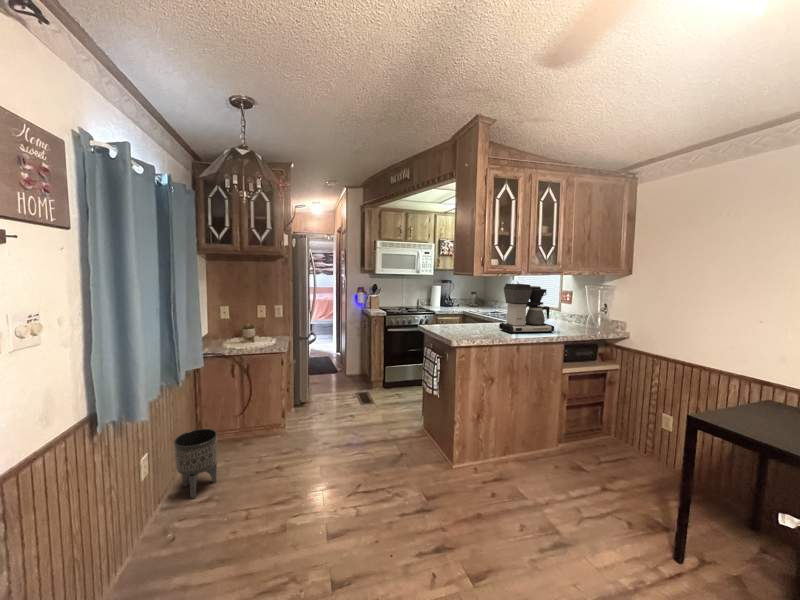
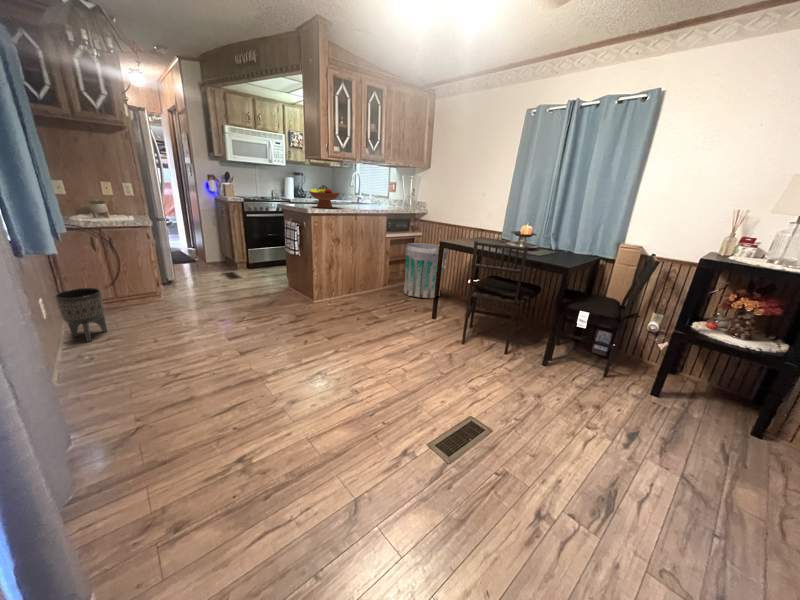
coffee maker: present [499,284,554,334] -> none [343,170,381,209]
fruit bowl: none [456,308,497,335] -> present [309,187,340,208]
trash can: none [591,382,673,483] -> present [403,243,447,298]

